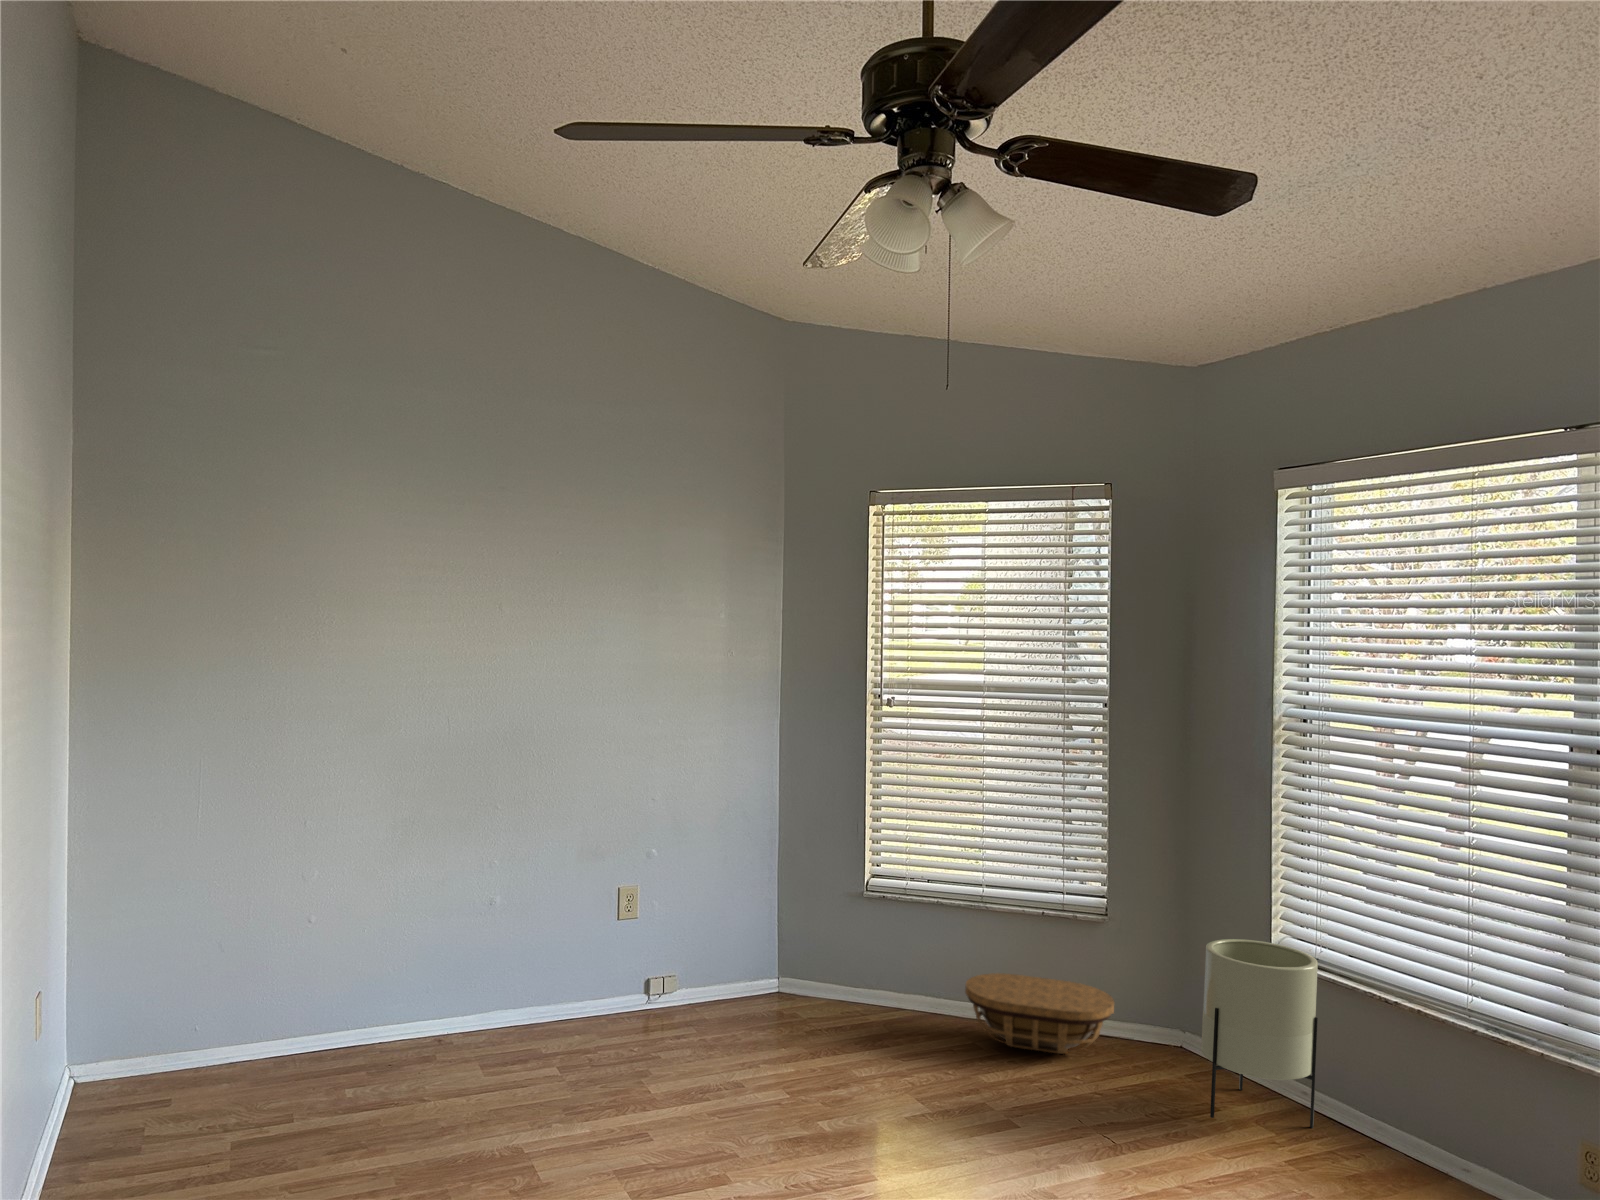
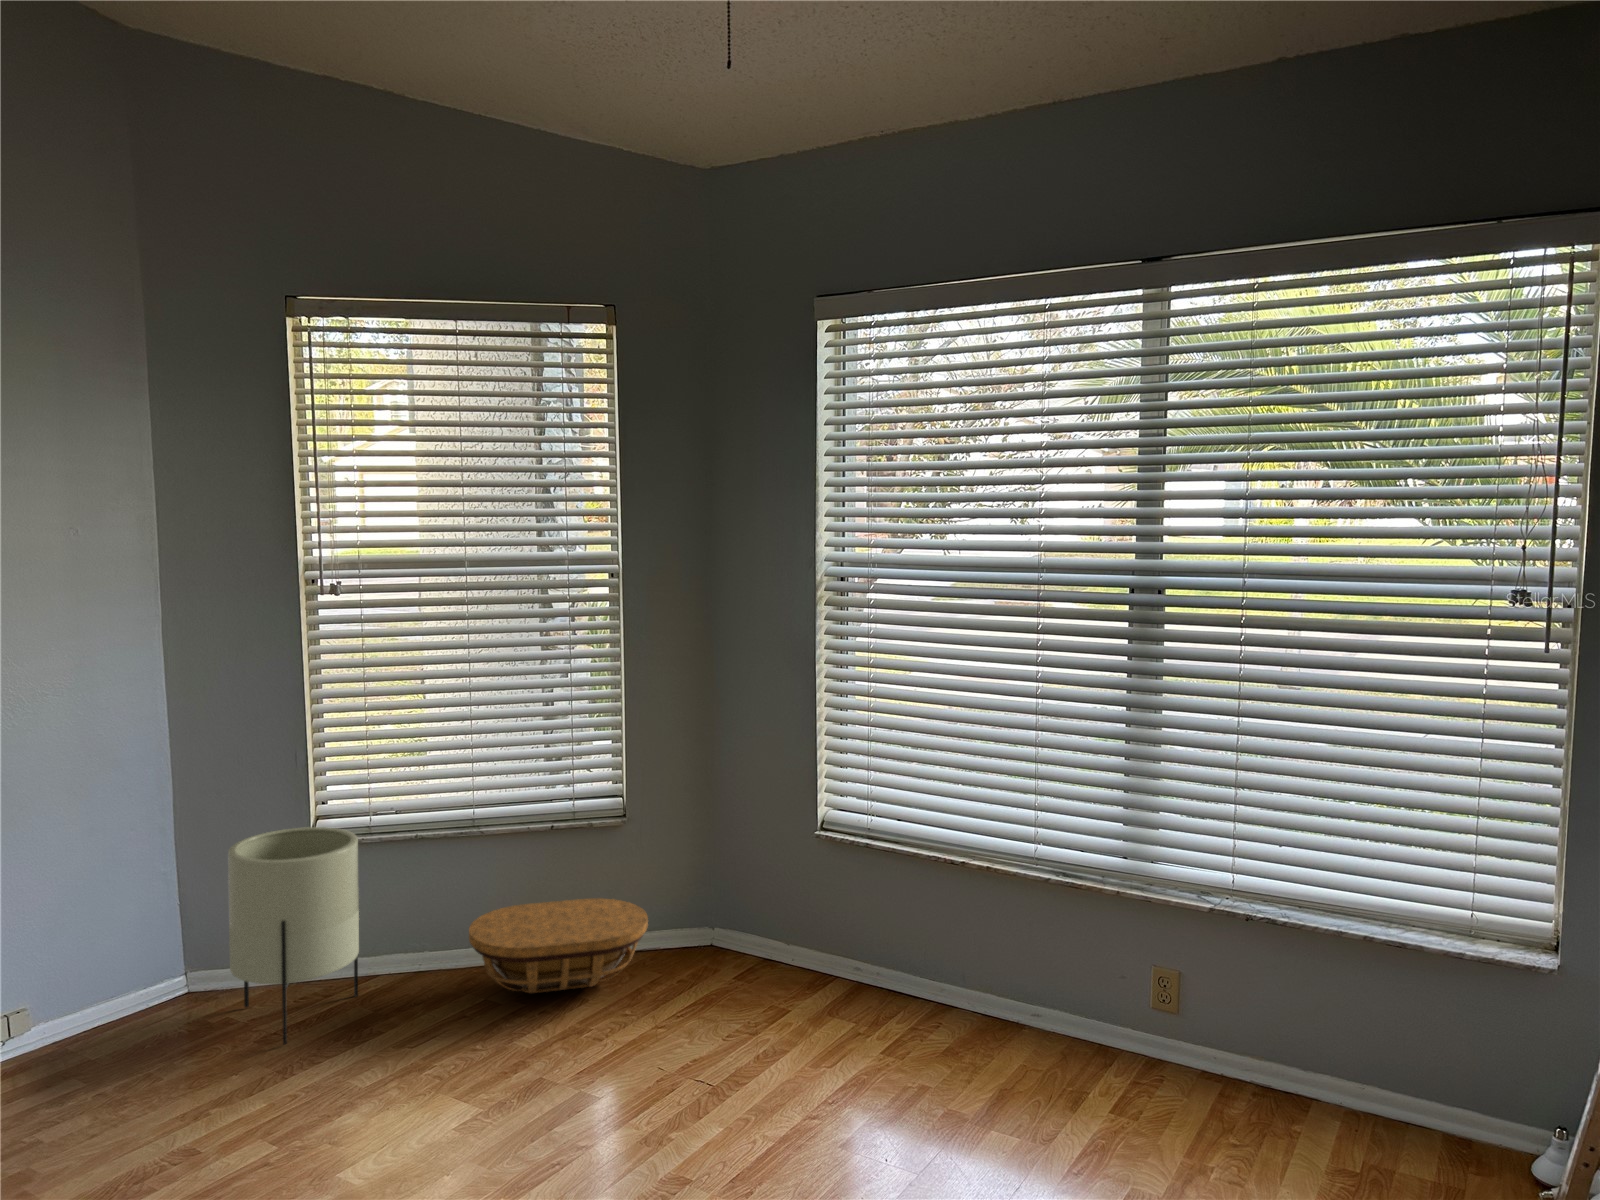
planter: present [1201,939,1318,1128] -> present [228,827,359,1044]

